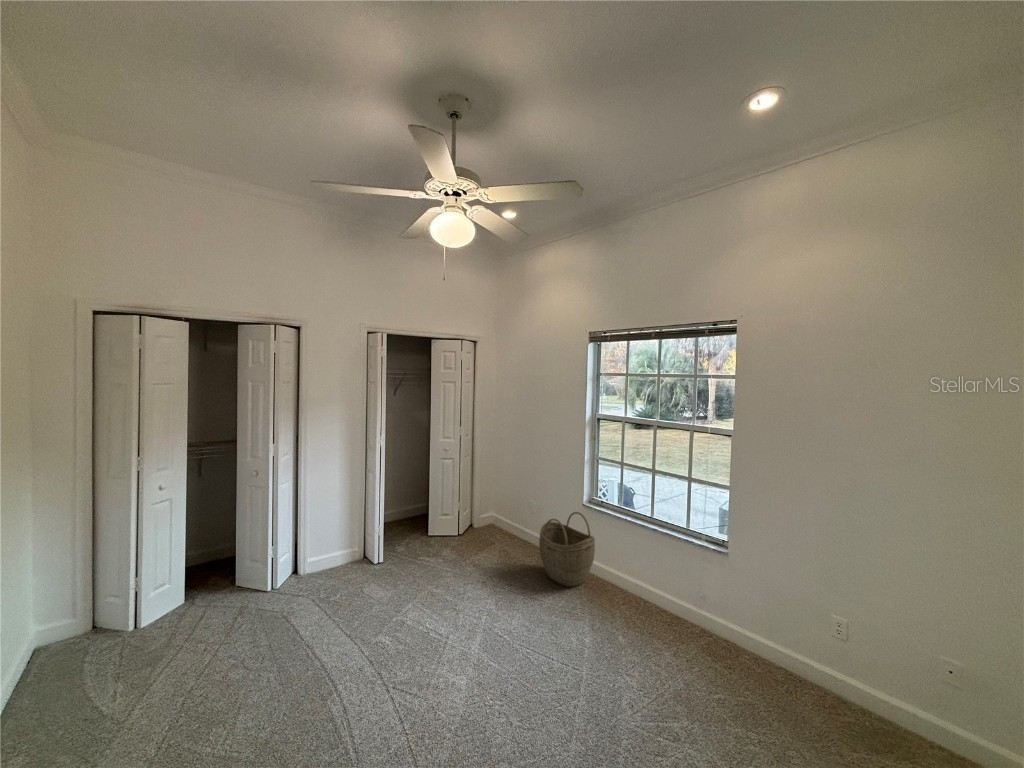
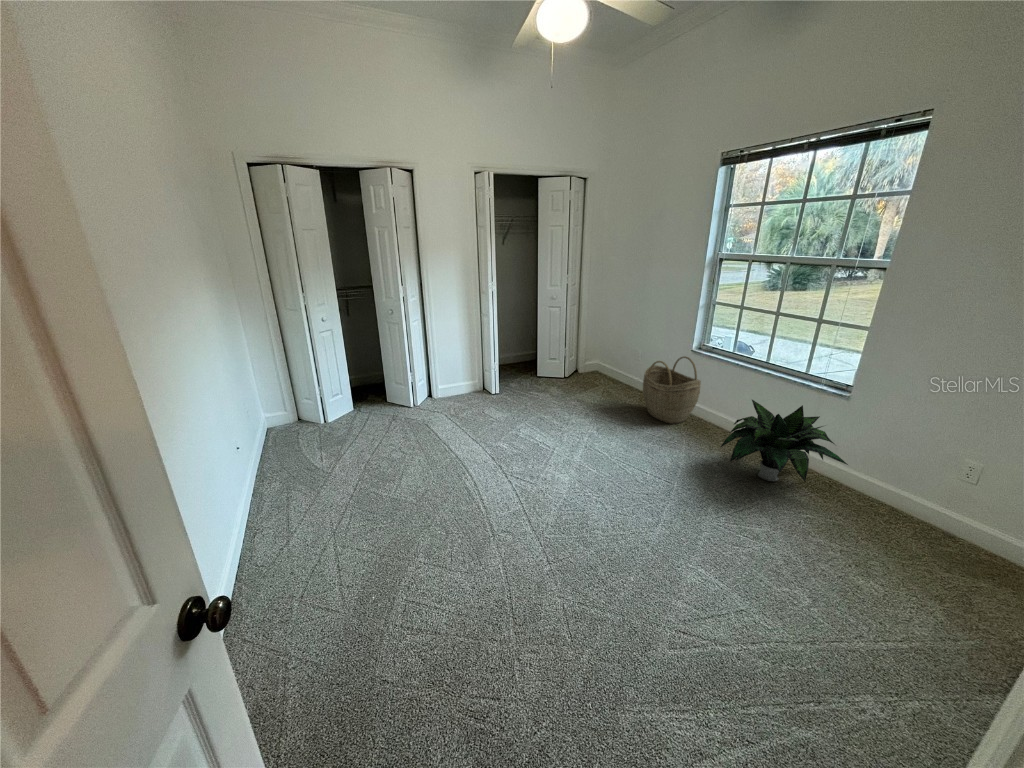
potted plant: none [622,560,743,654] -> present [721,400,848,481]

